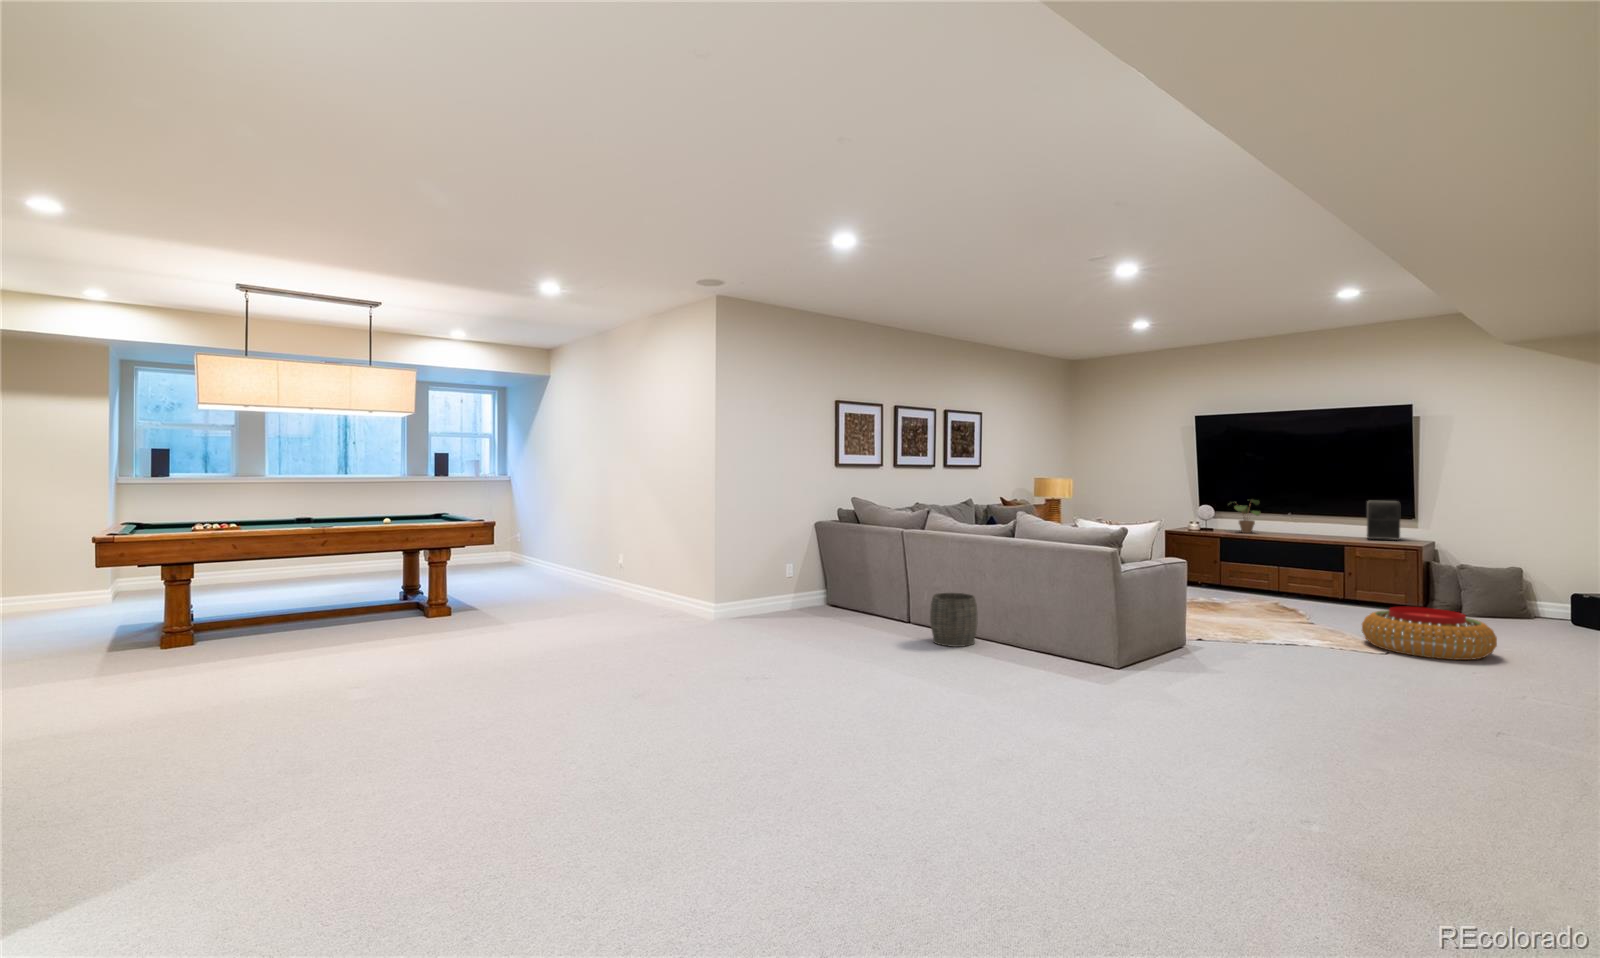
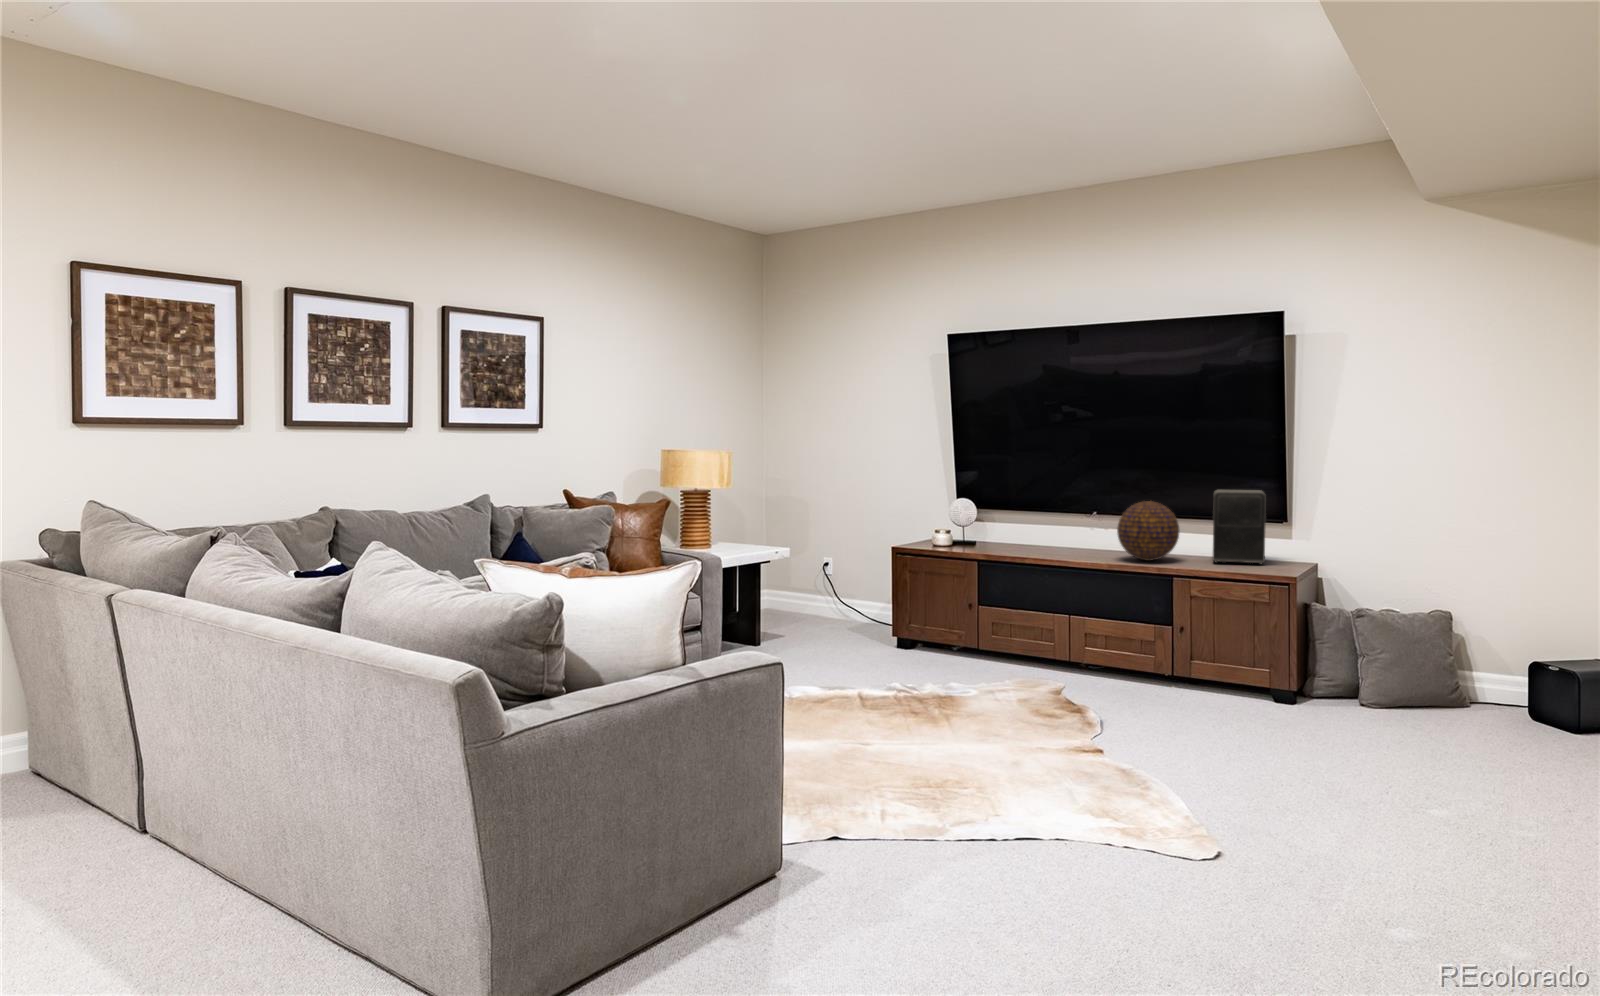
potted plant: present [1228,500,1260,533] -> none [993,488,1047,551]
decorative orb: none [1308,506,1346,538] -> present [1117,501,1179,561]
woven basket: present [930,593,978,647] -> none [53,774,211,952]
pouf: present [1362,607,1497,660] -> none [1175,729,1432,868]

